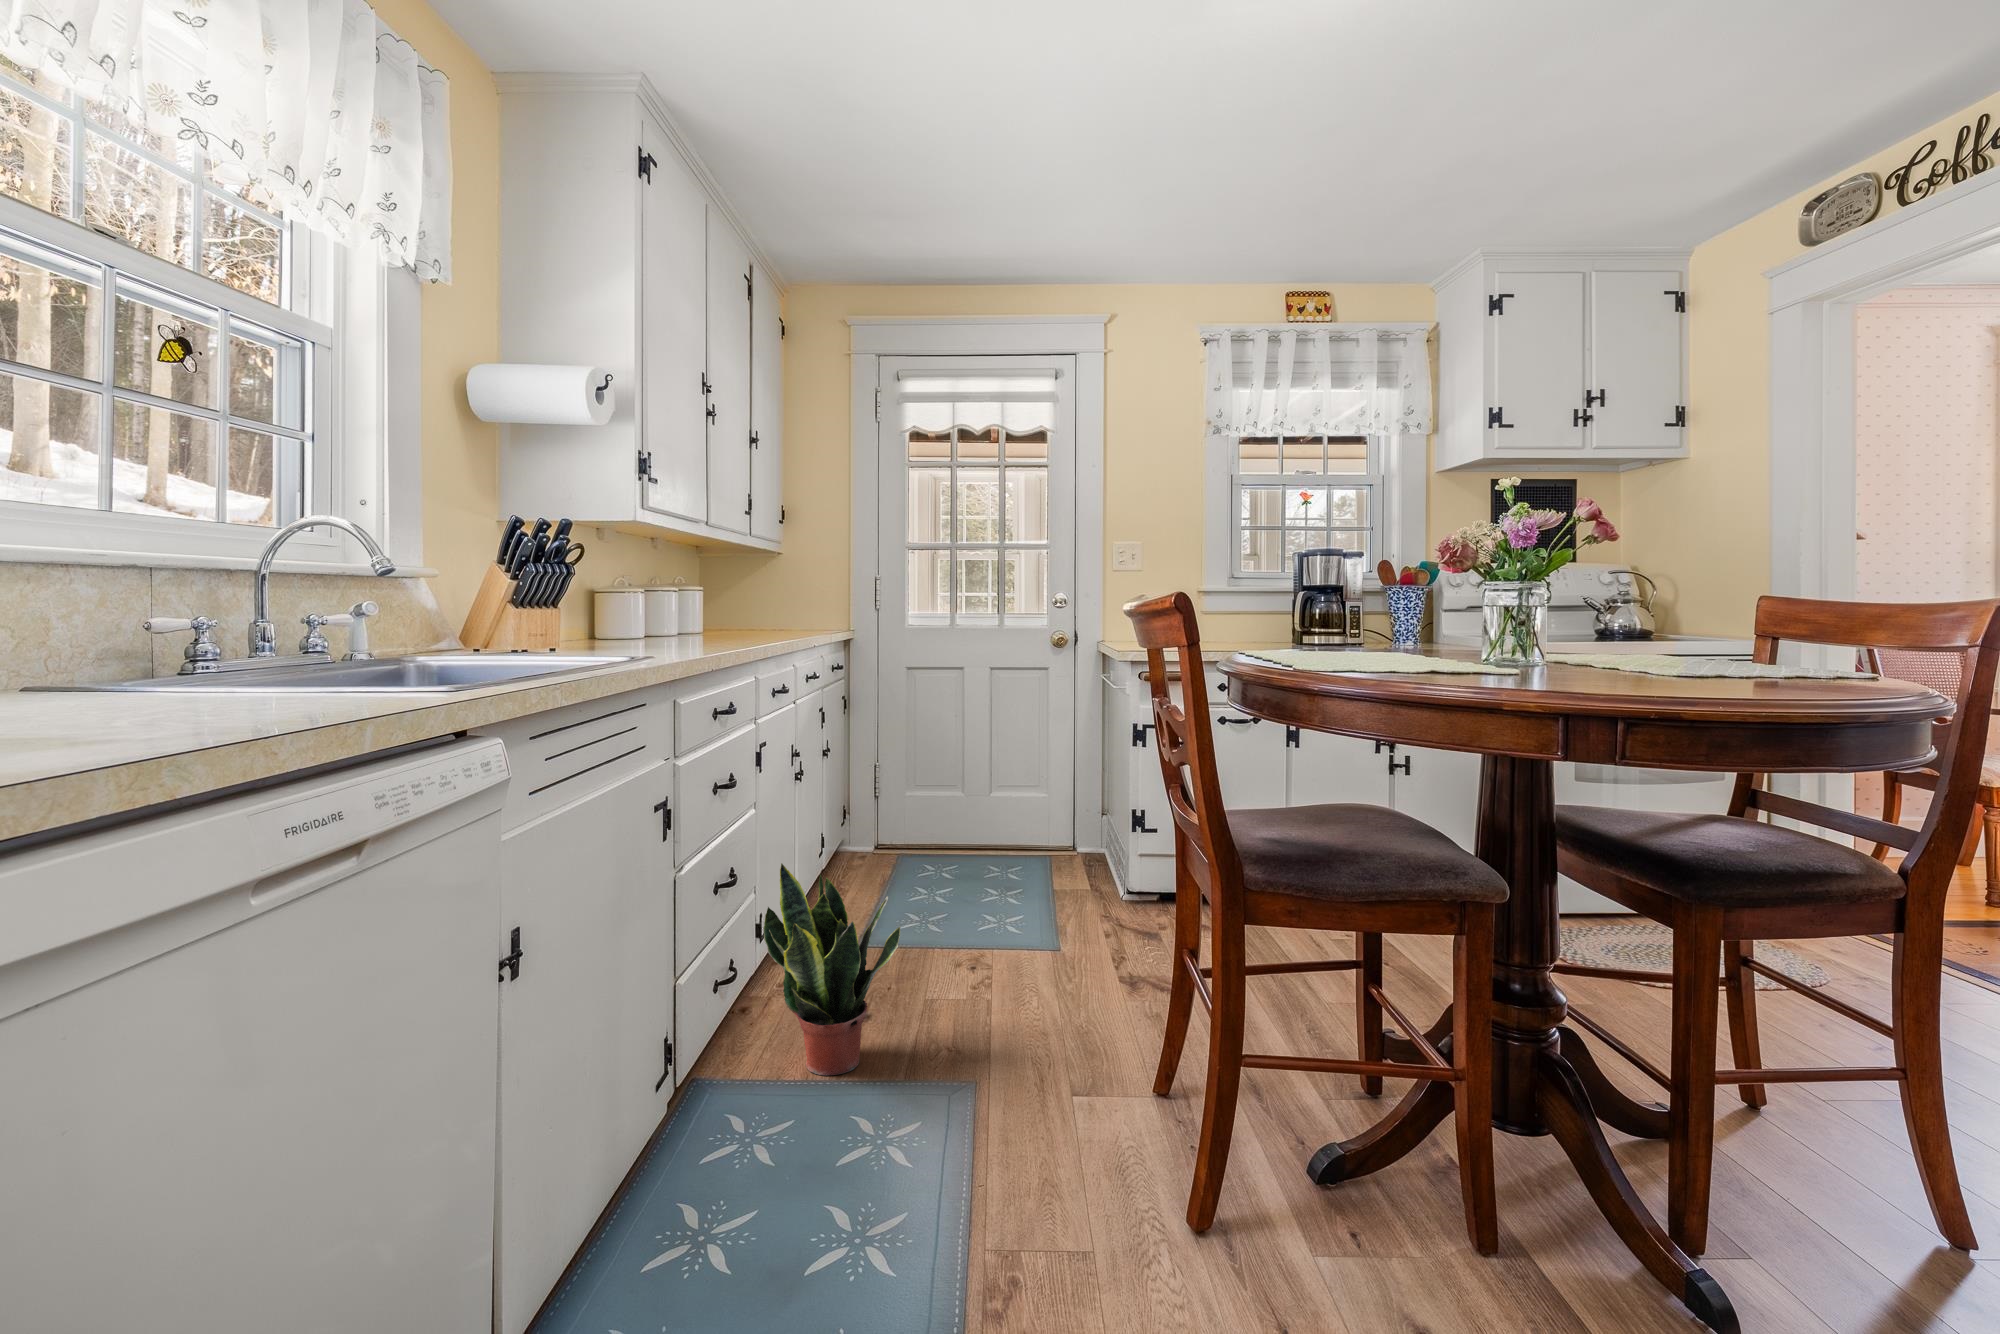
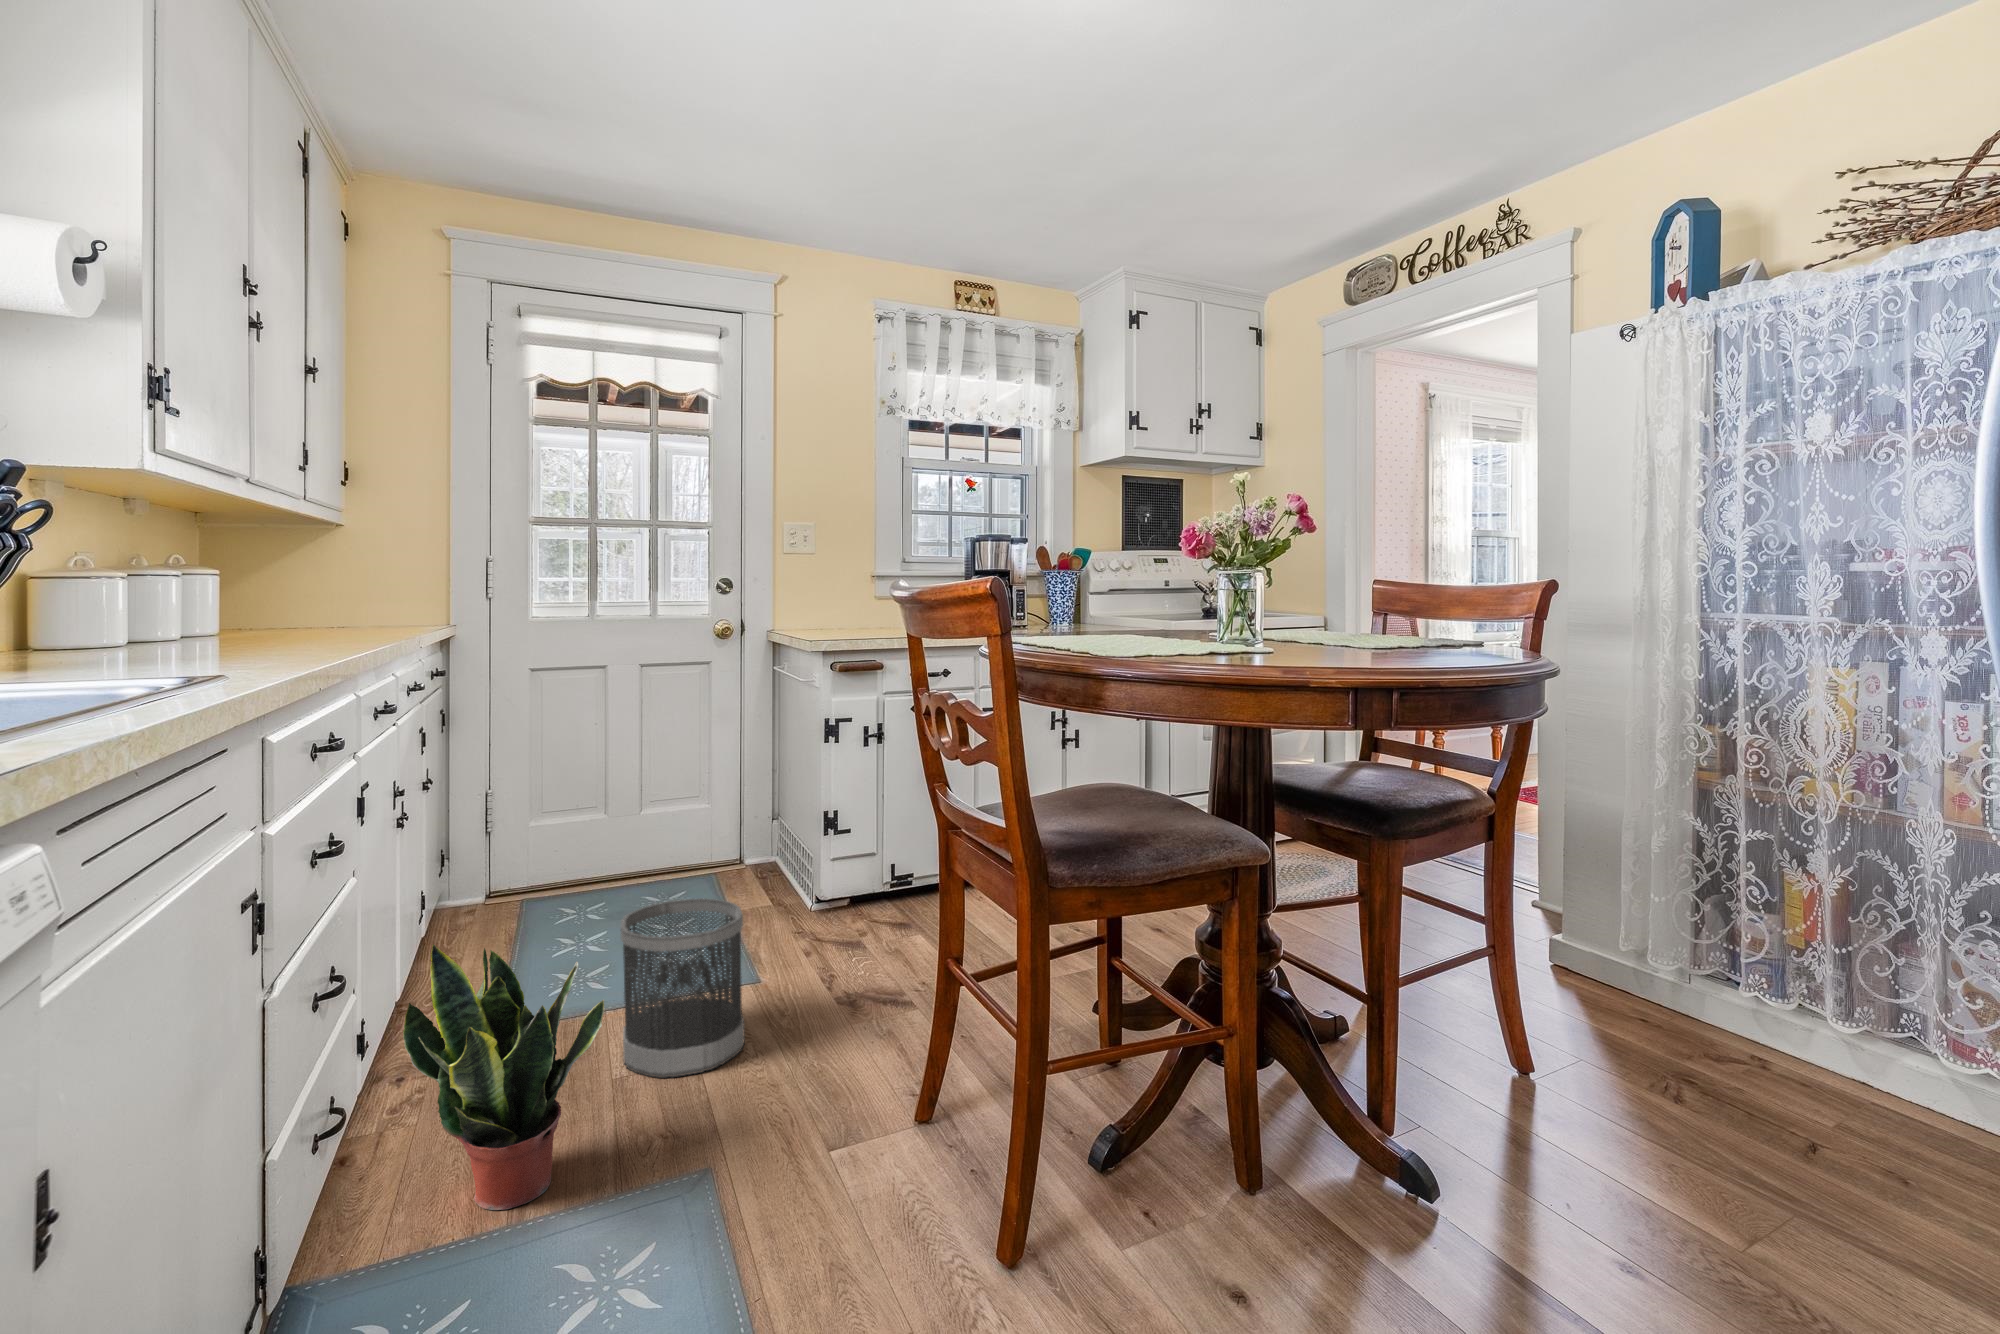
wastebasket: none [931,865,1030,1010] -> present [620,898,744,1078]

